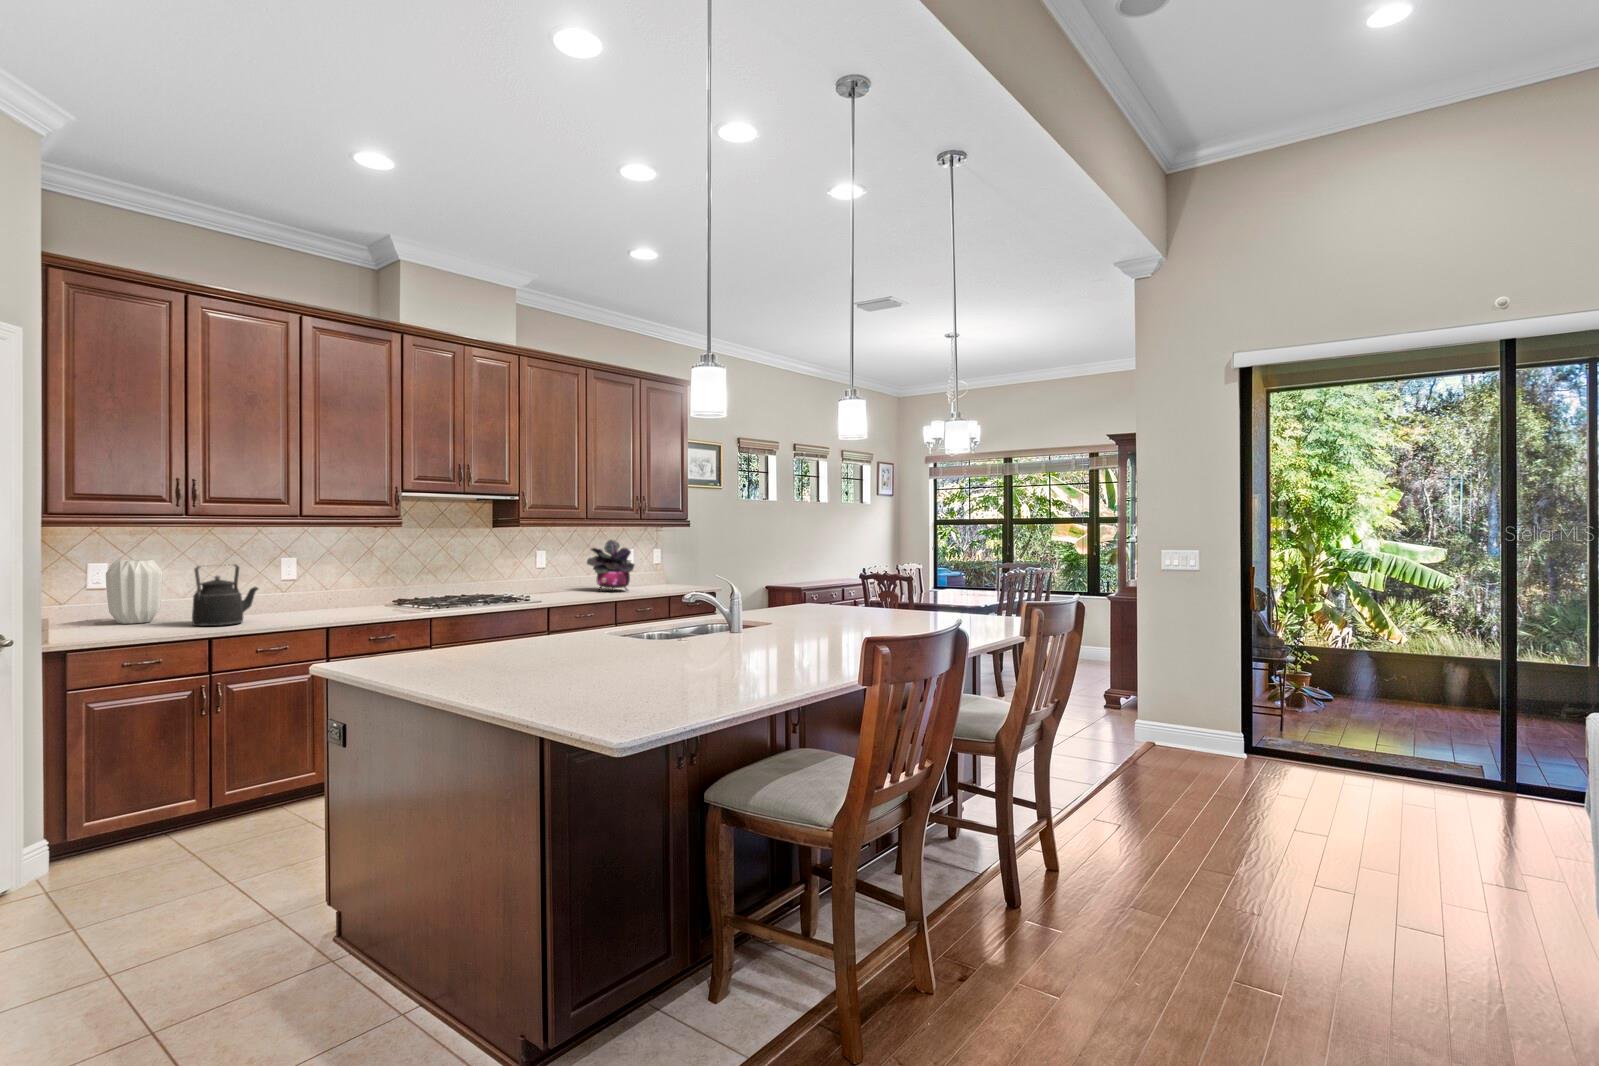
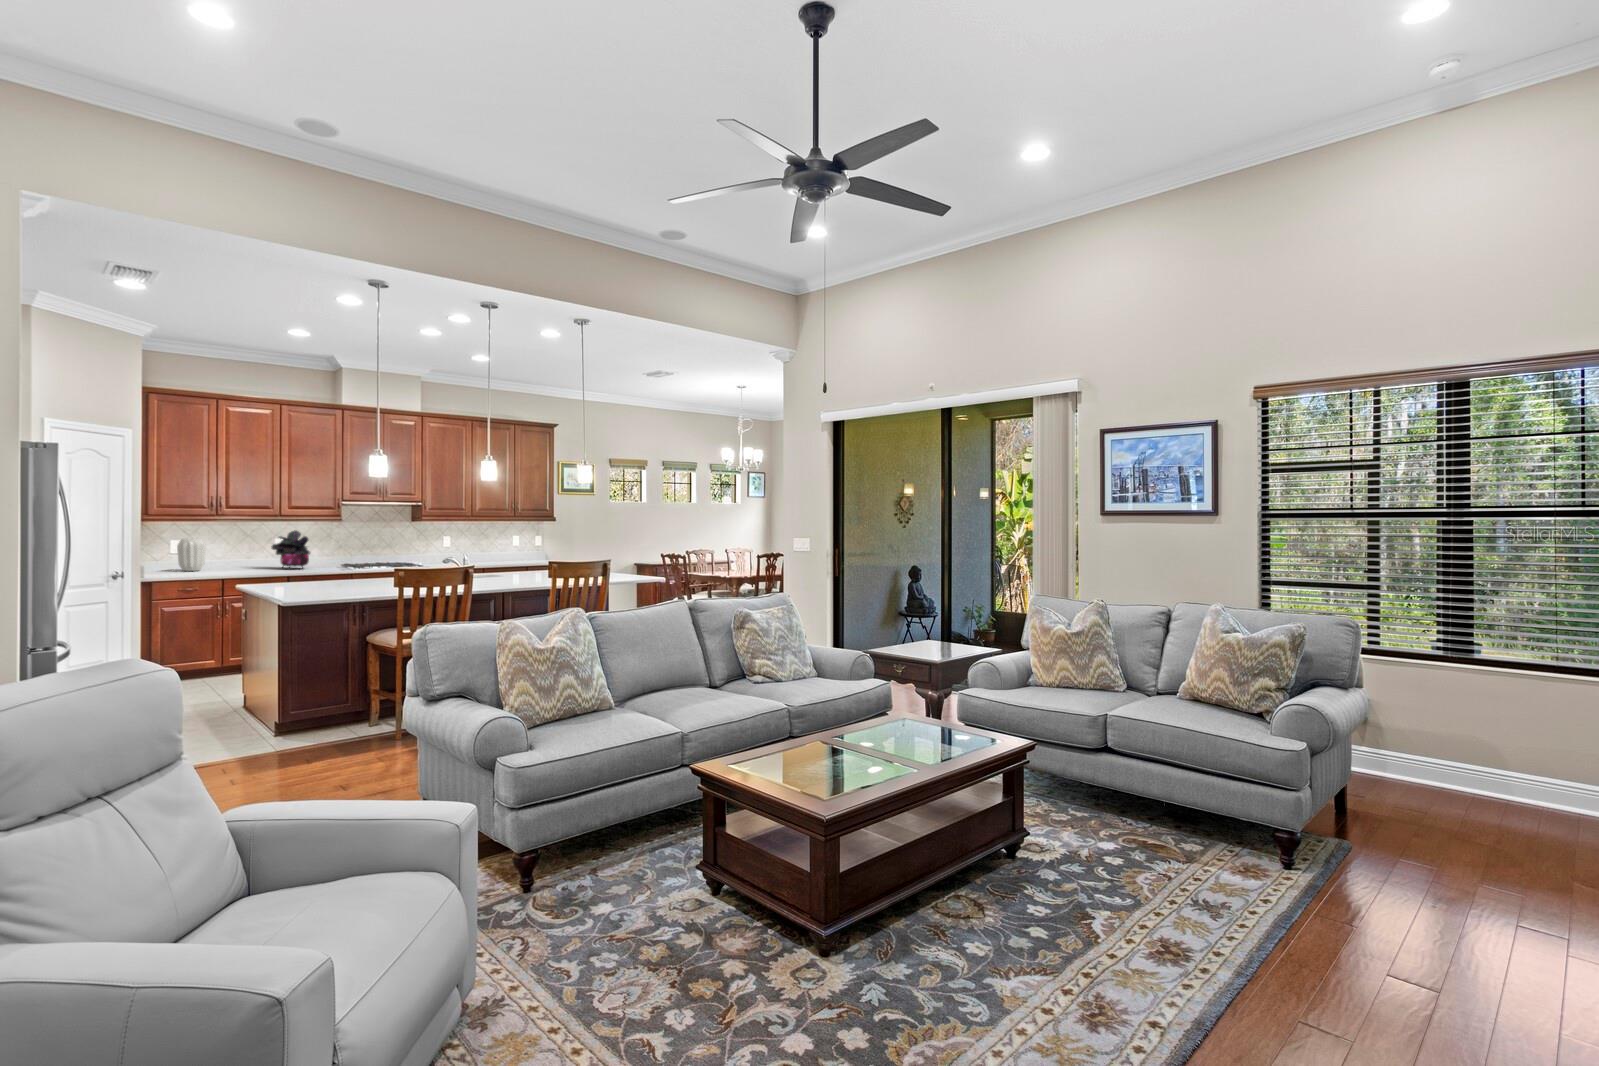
potted plant: present [587,540,634,590] -> present [271,530,310,567]
kettle: present [192,564,258,626] -> none [218,541,255,573]

